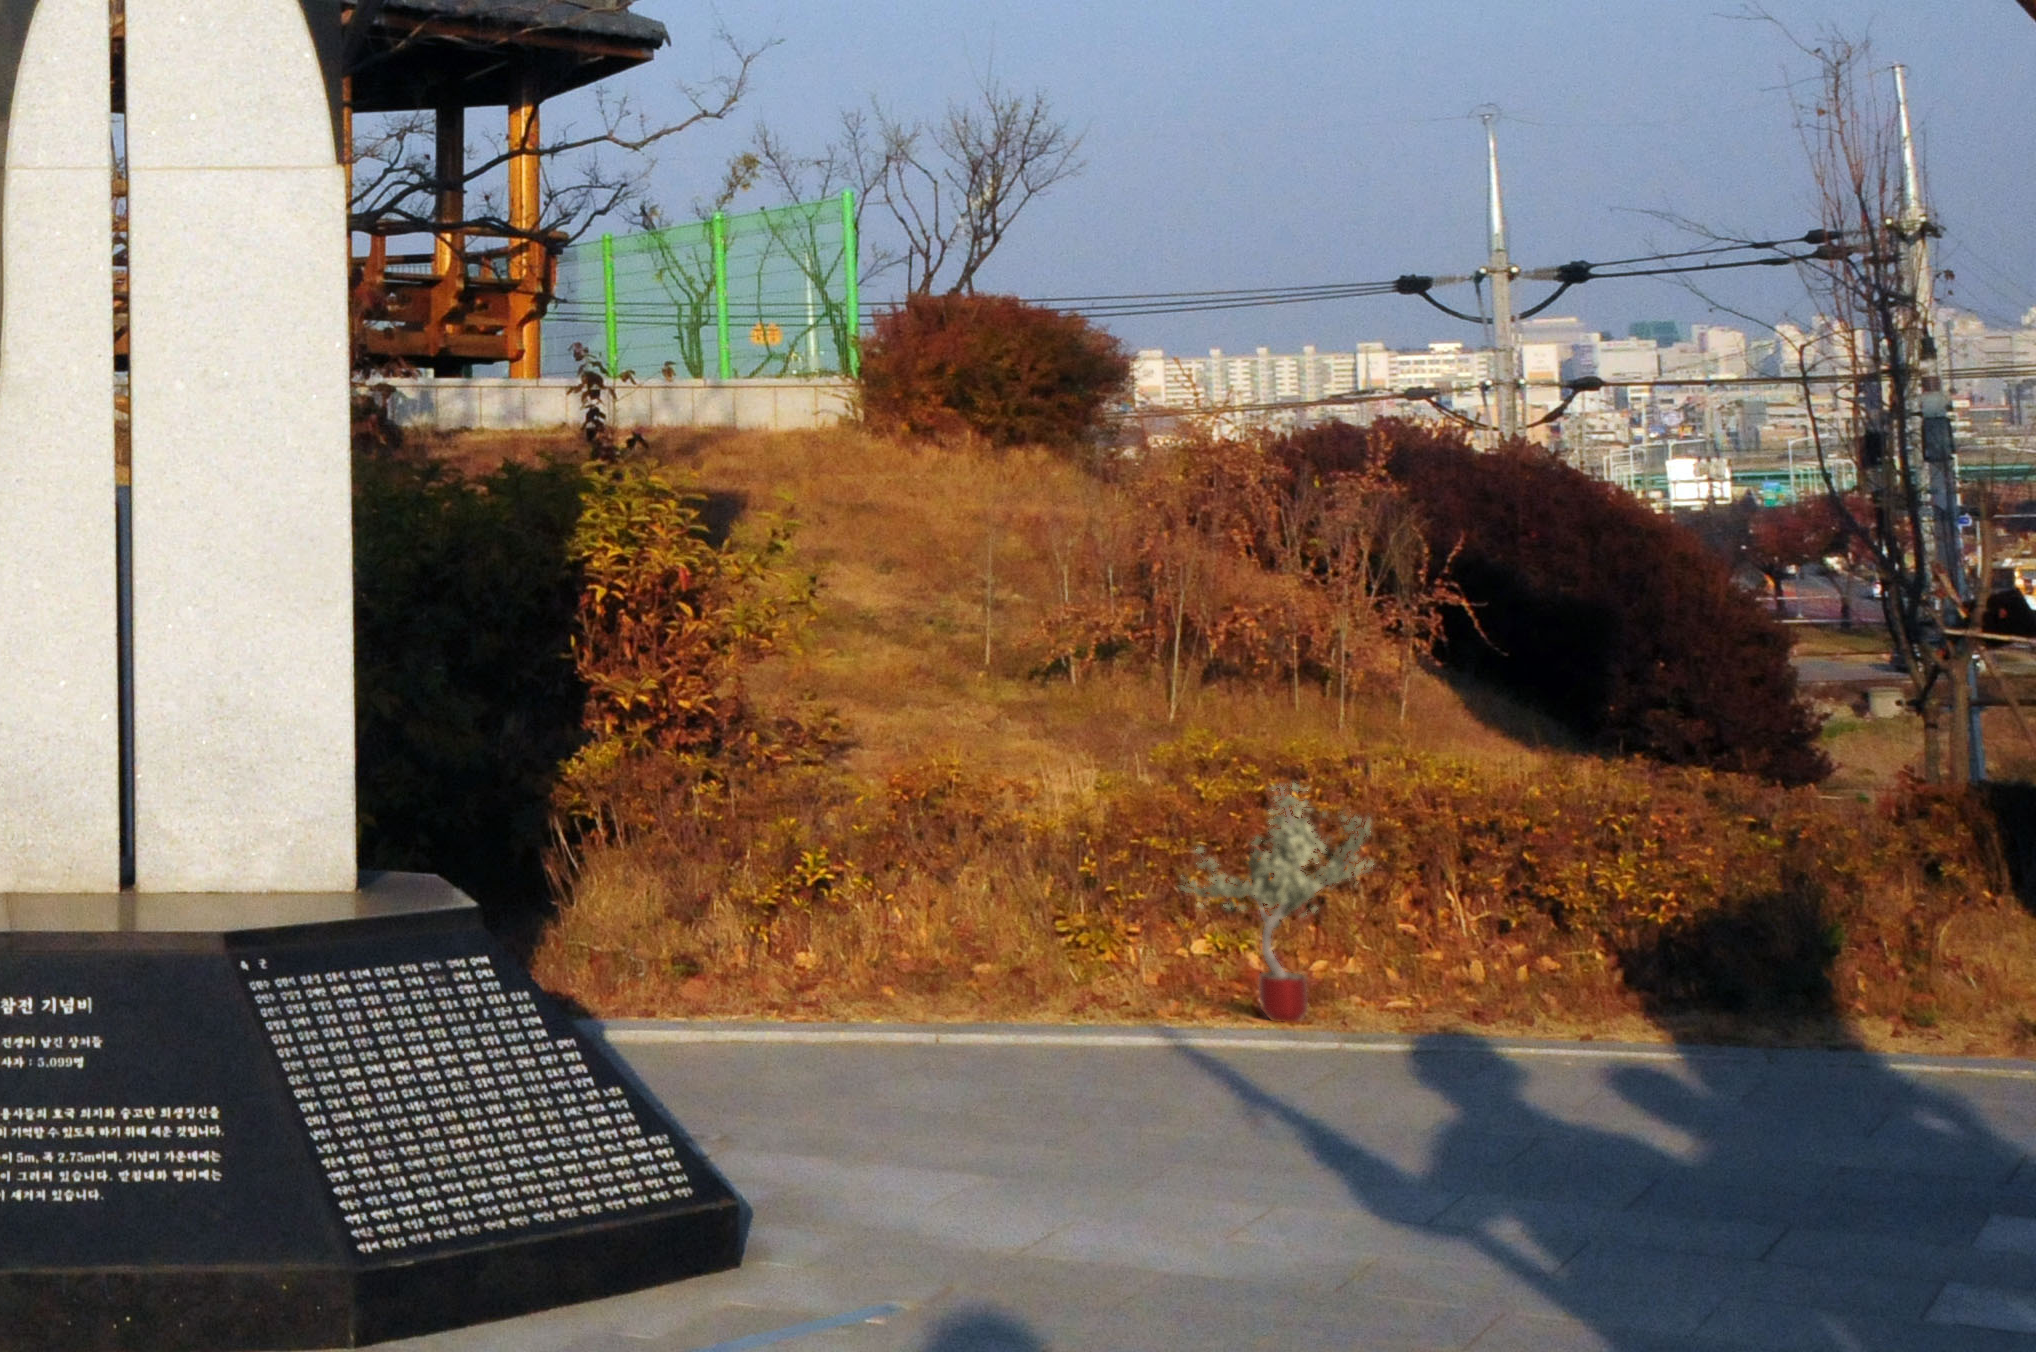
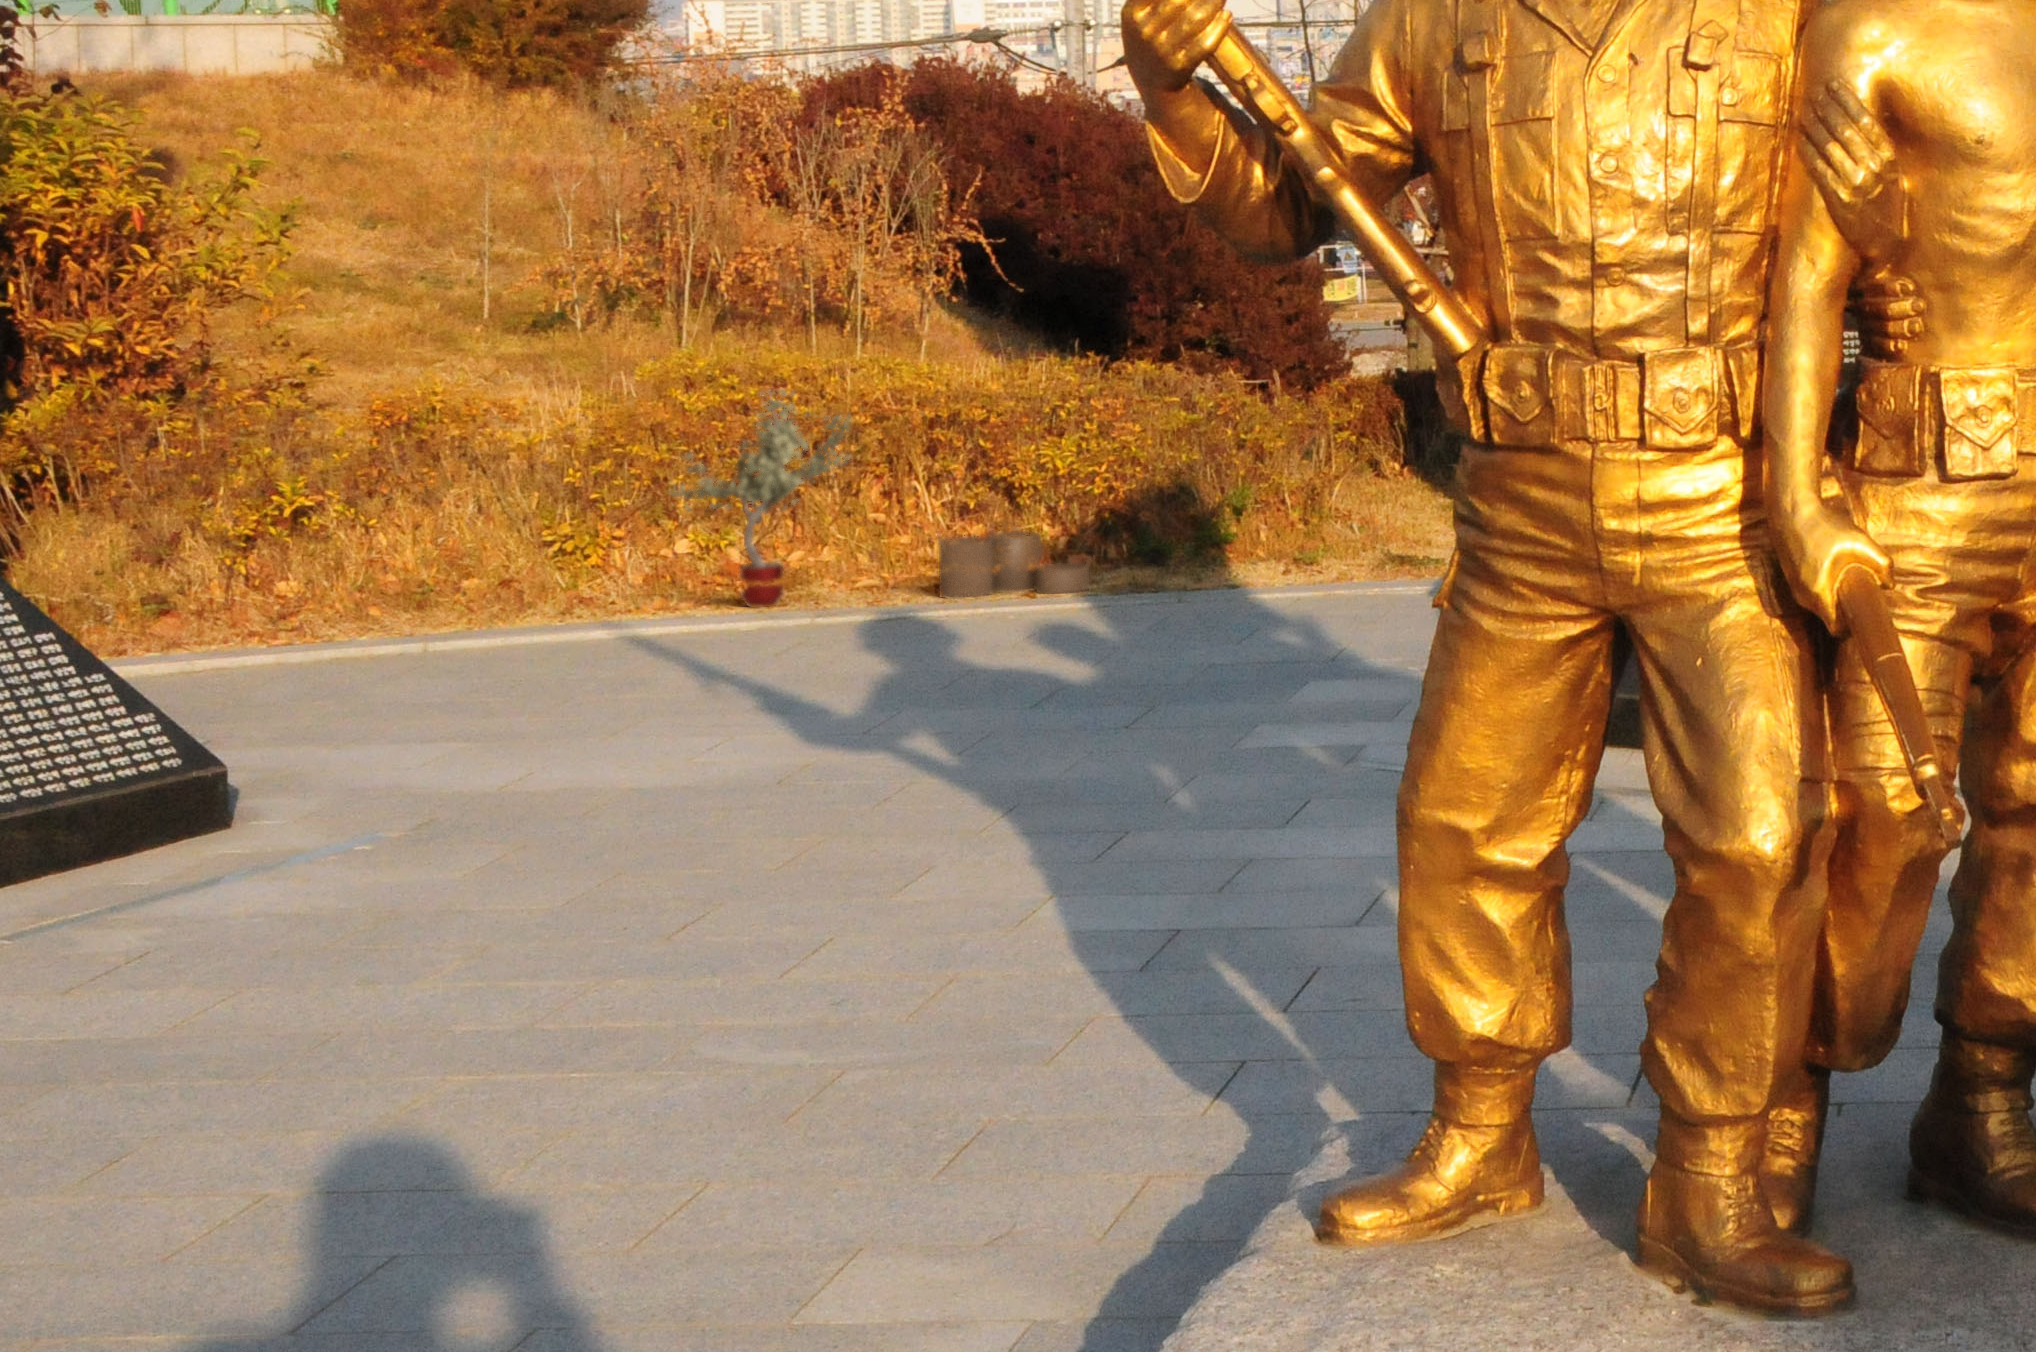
woven basket: none [1477,944,1666,1050] -> present [938,528,1089,599]

